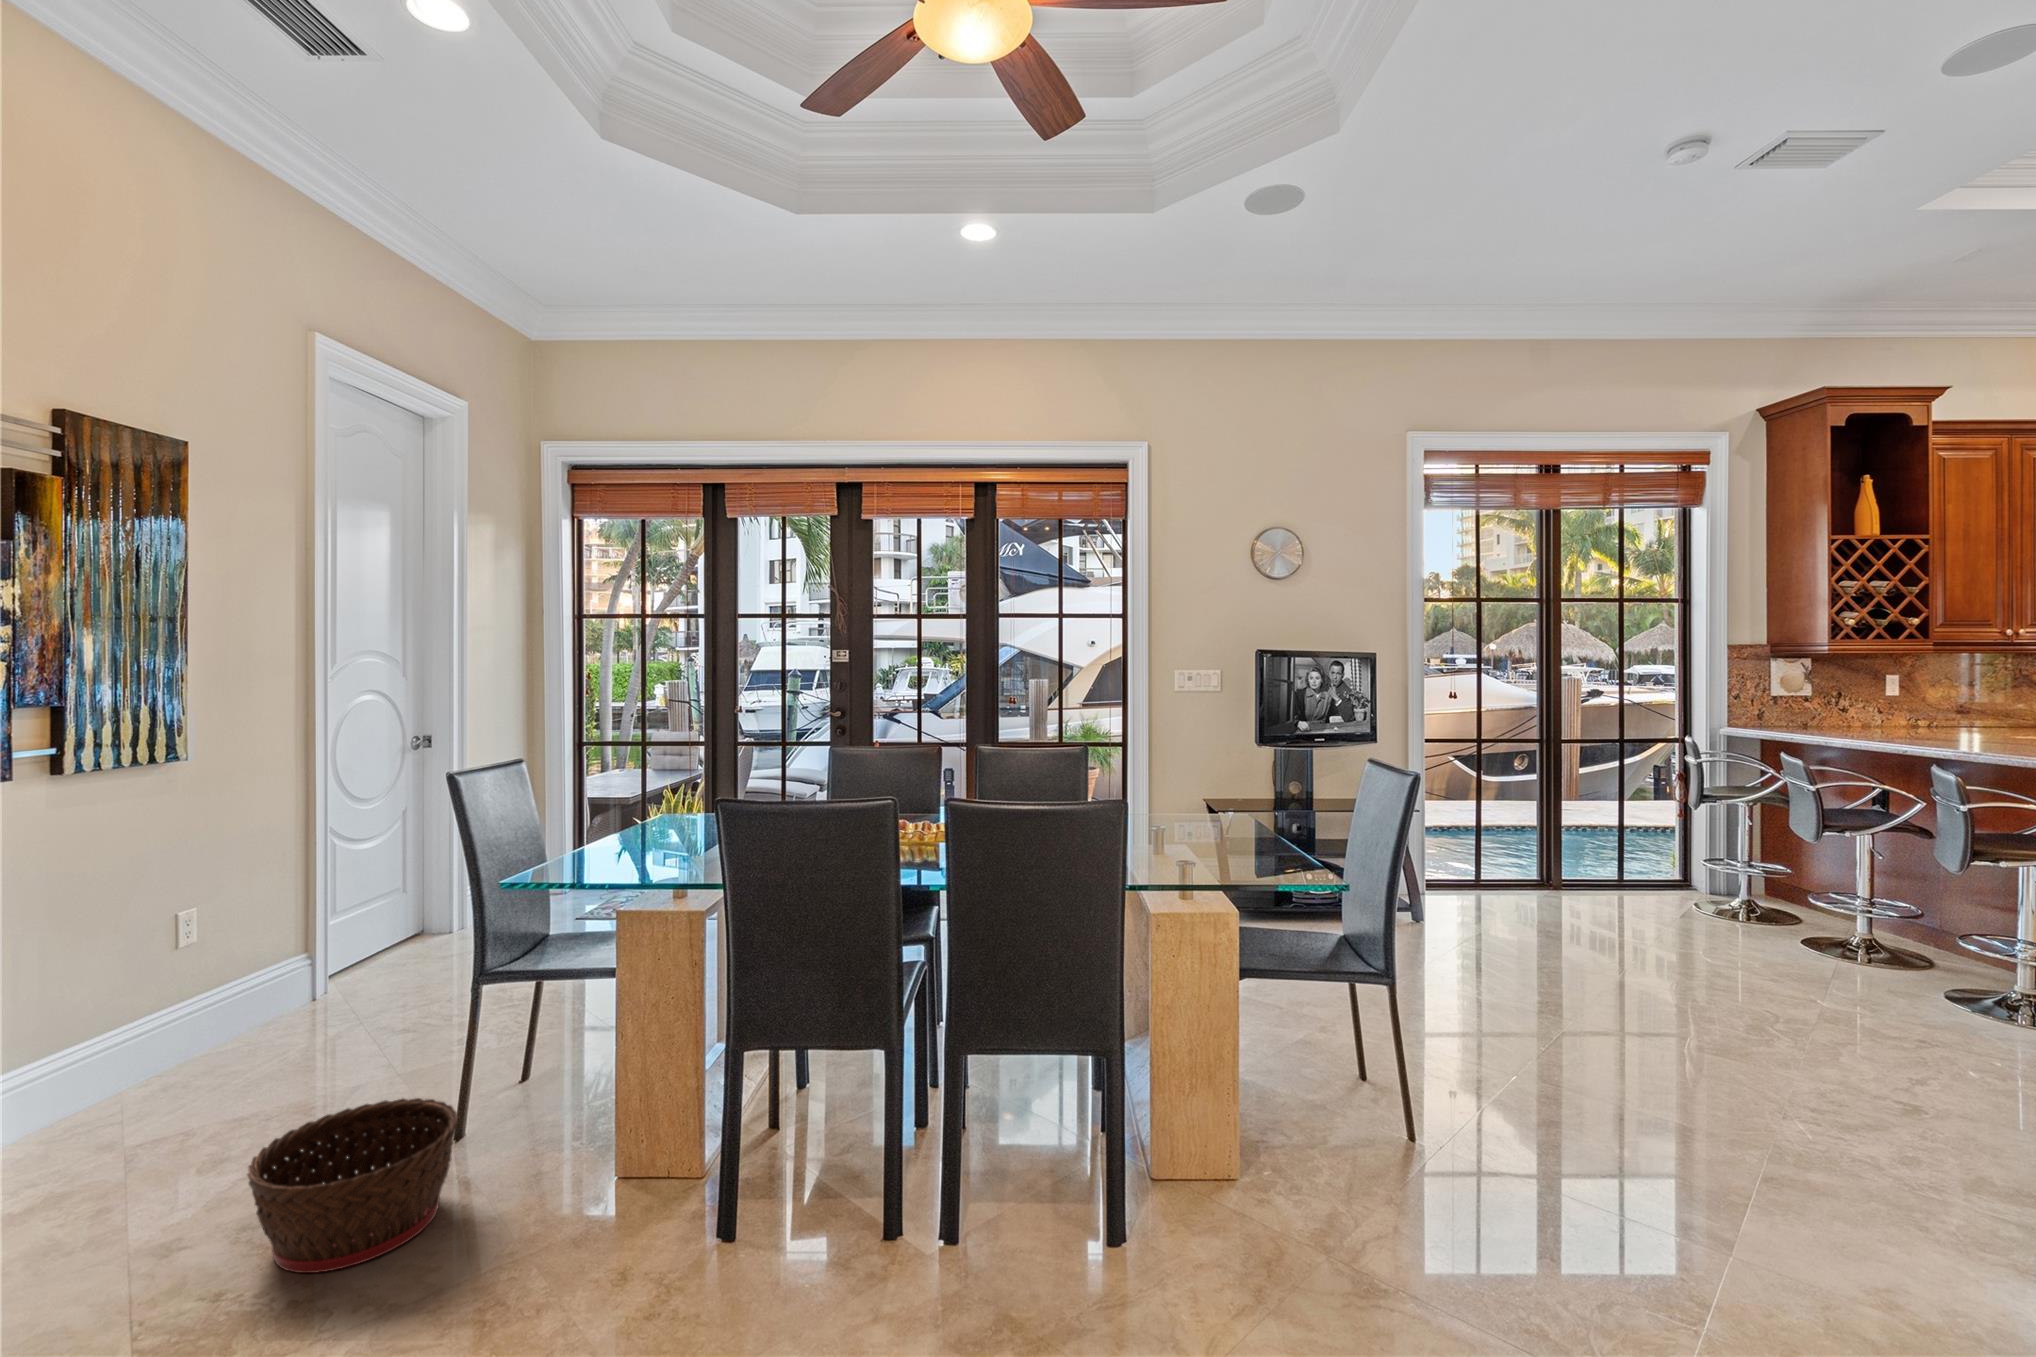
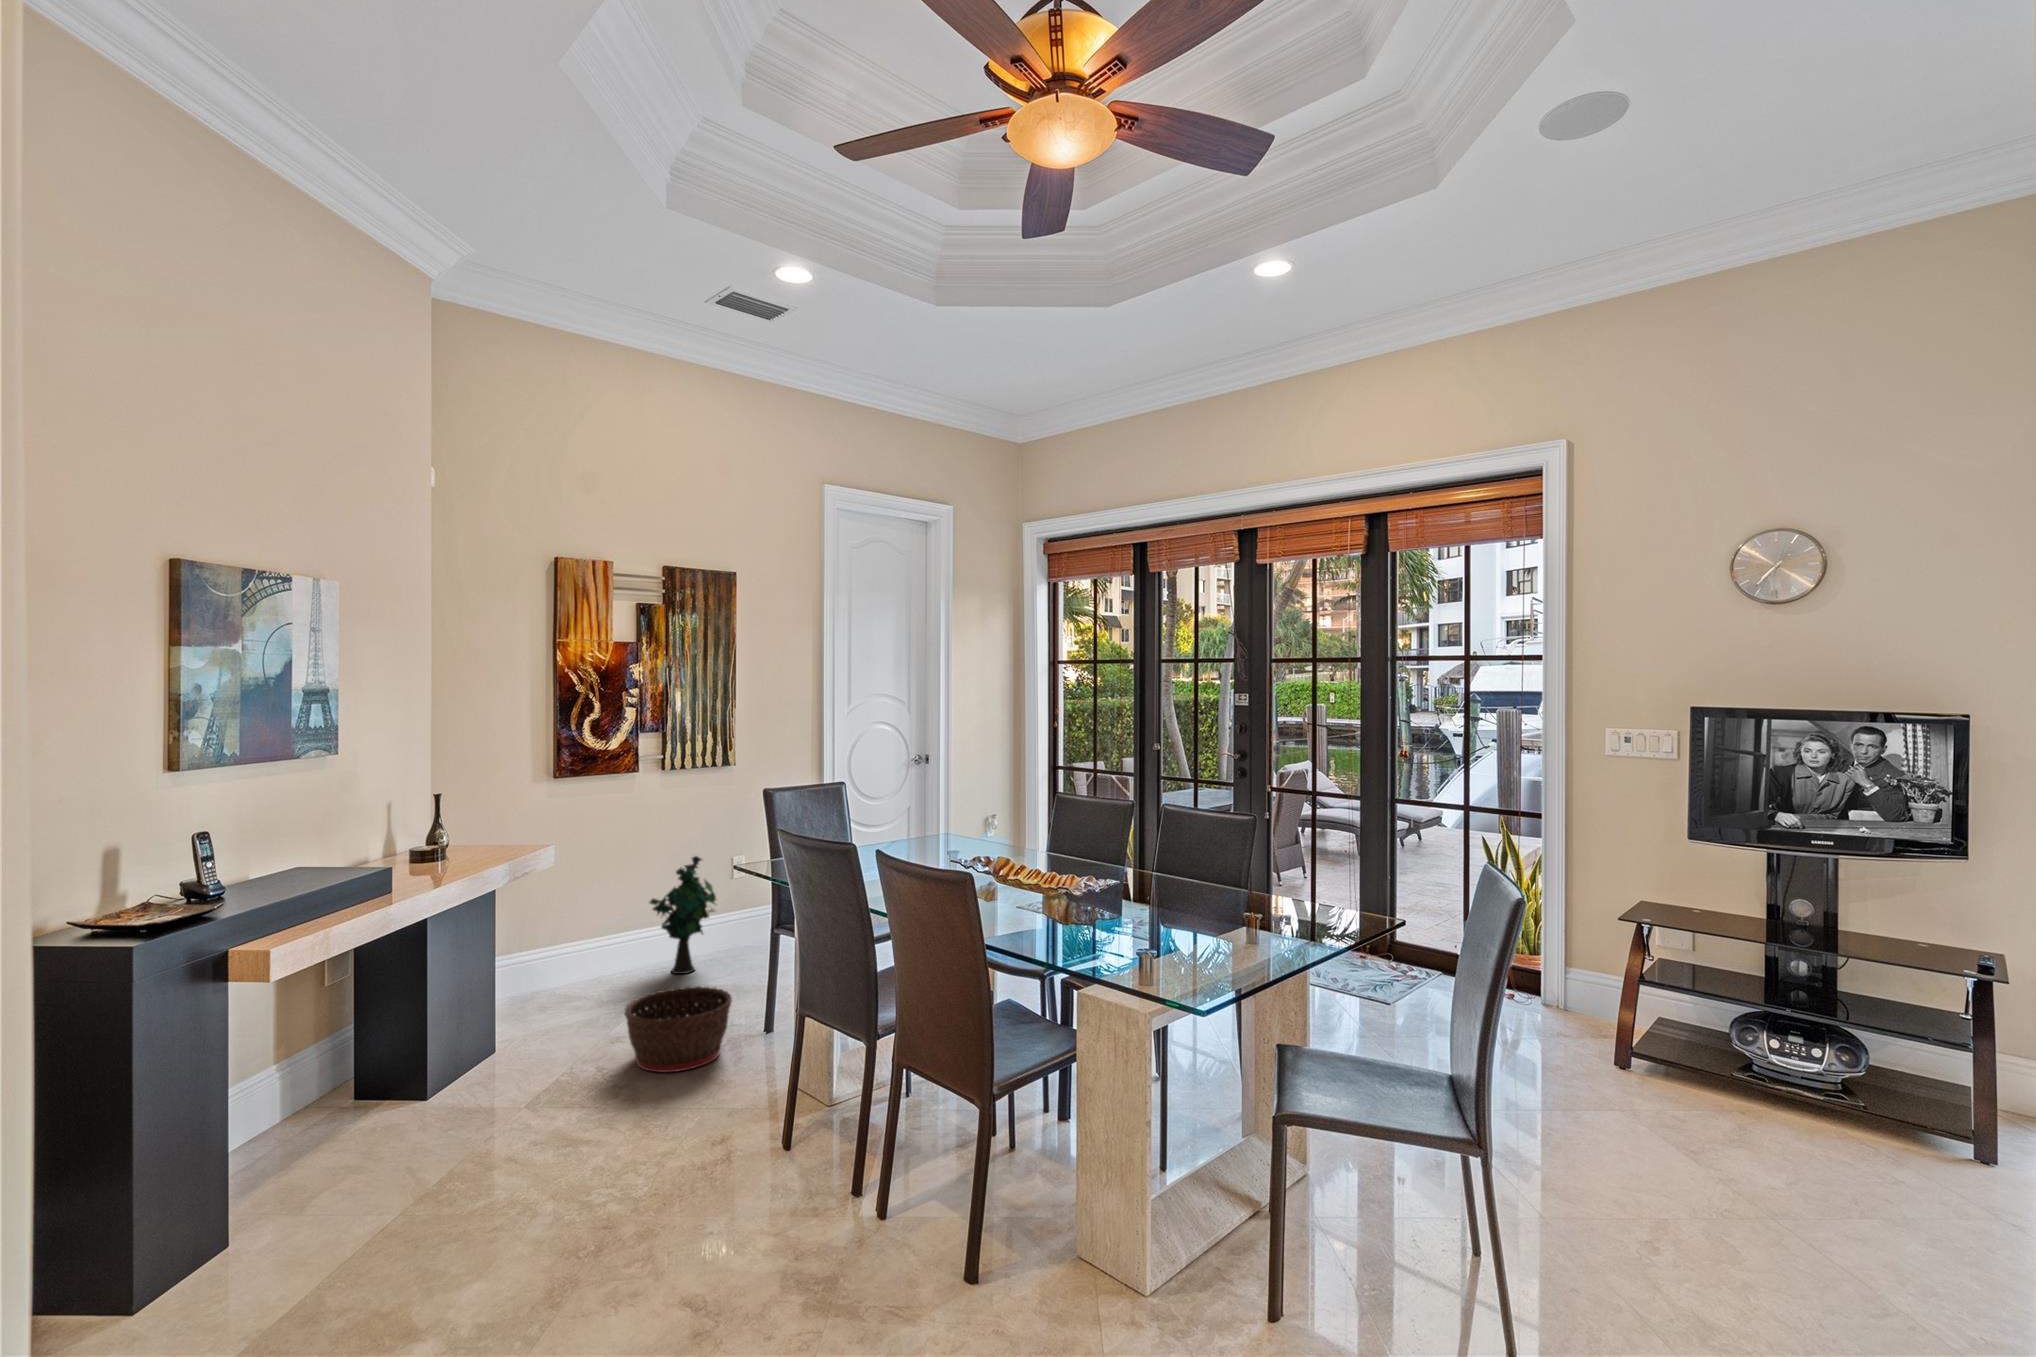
decorative plant: none [42,917,200,1132] -> present [650,856,716,974]

